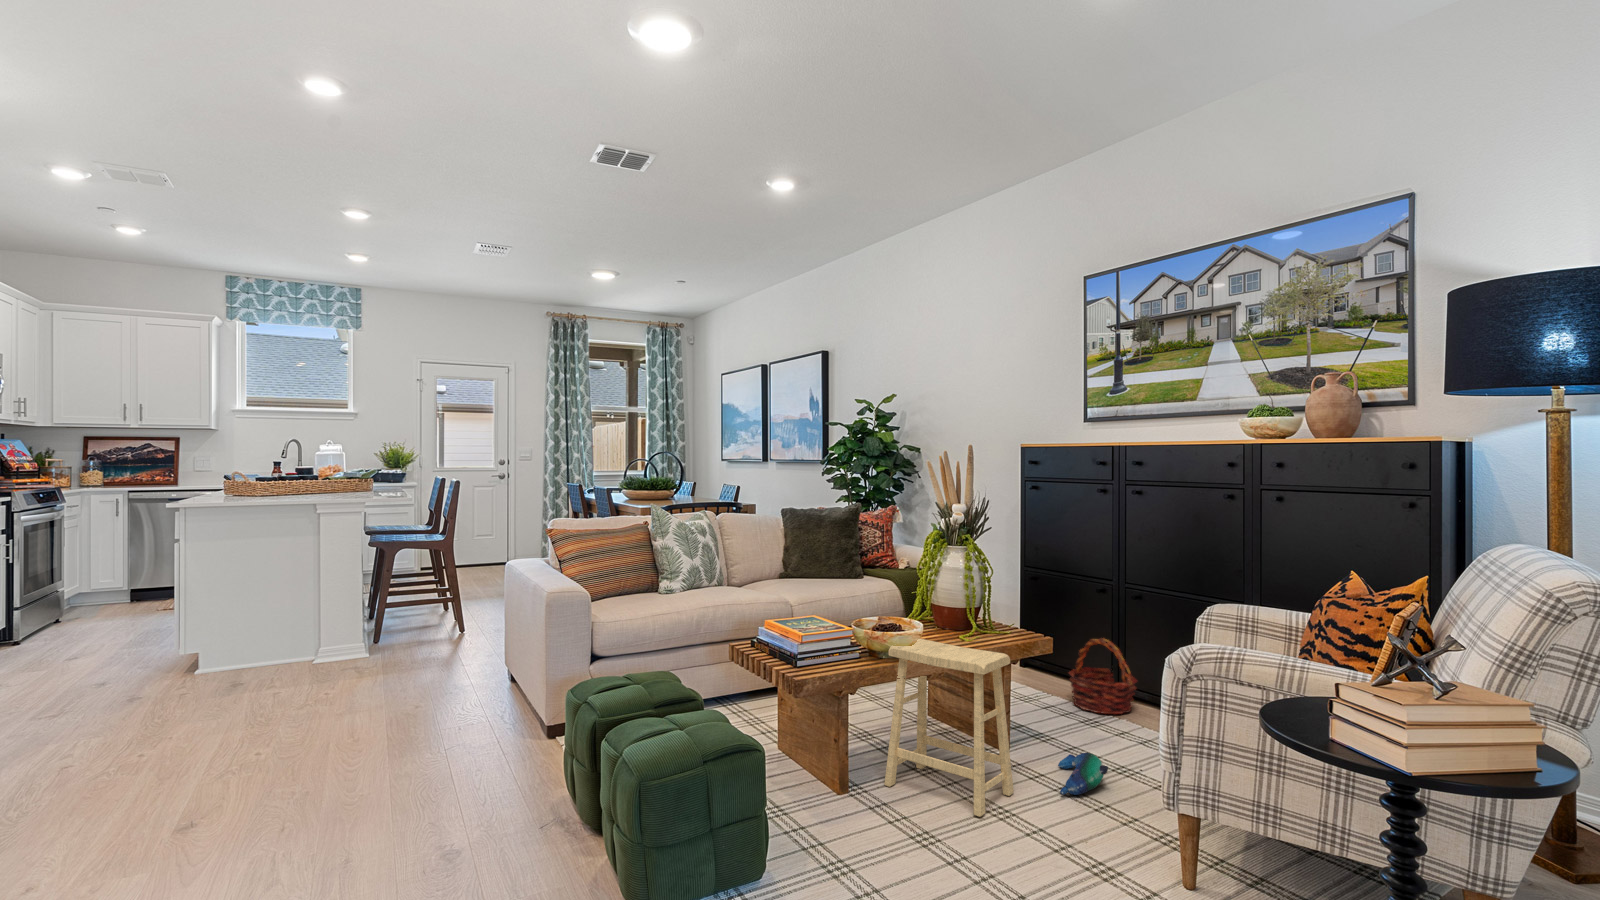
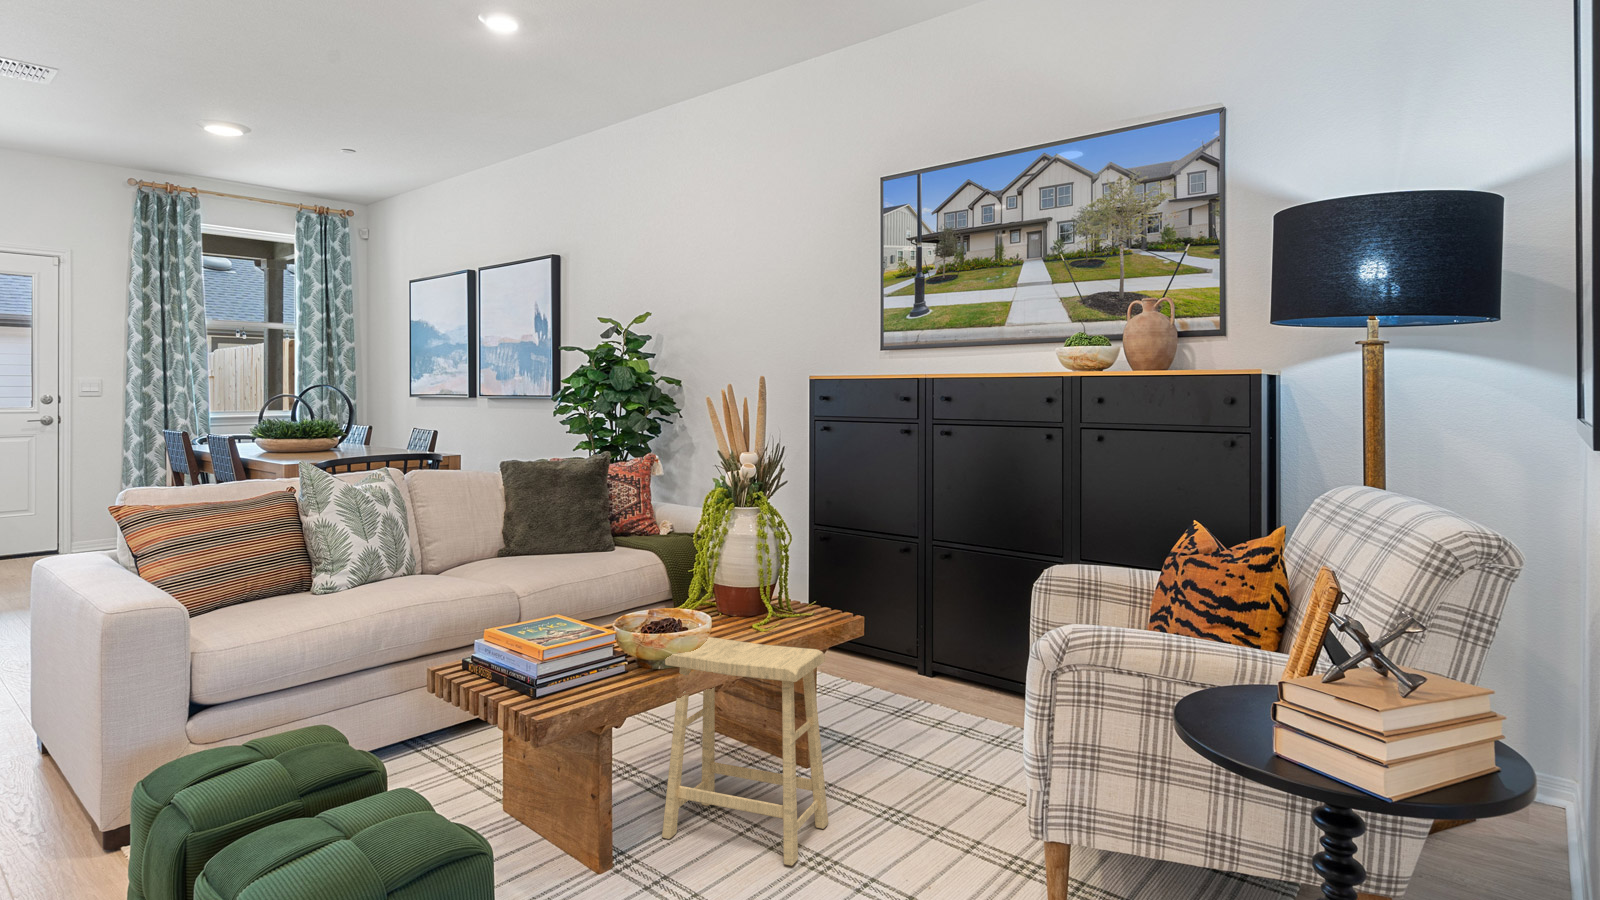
basket: present [1069,638,1137,714] -> none [873,610,951,700]
plush toy: present [1058,753,1108,795] -> none [875,758,938,817]

